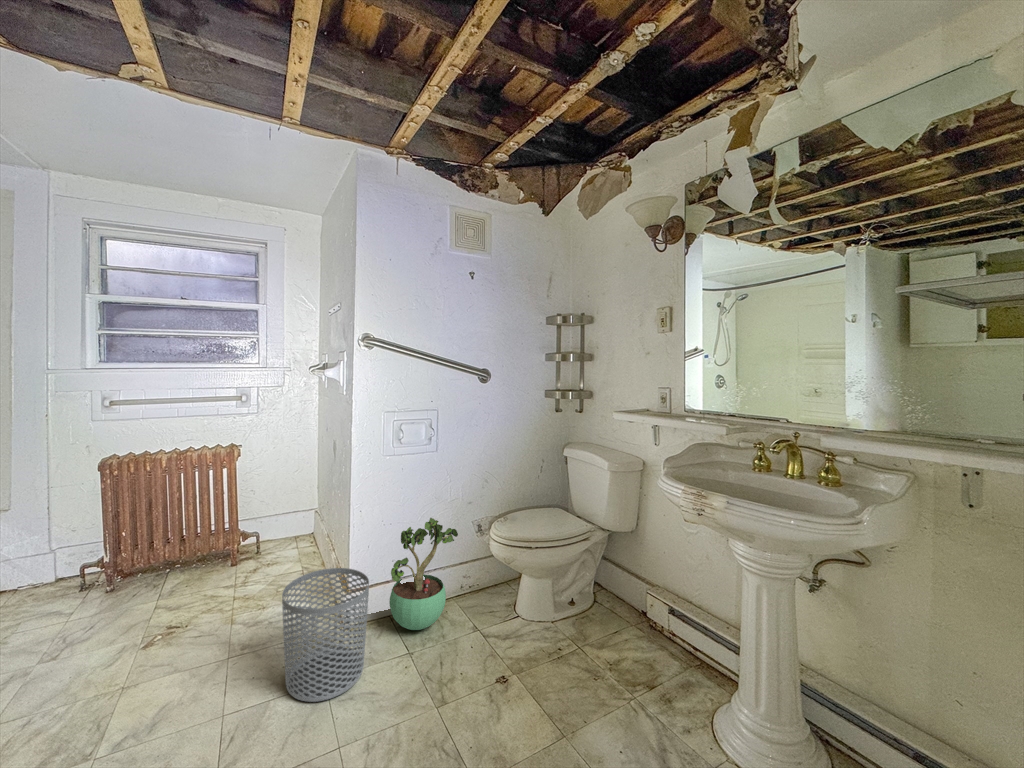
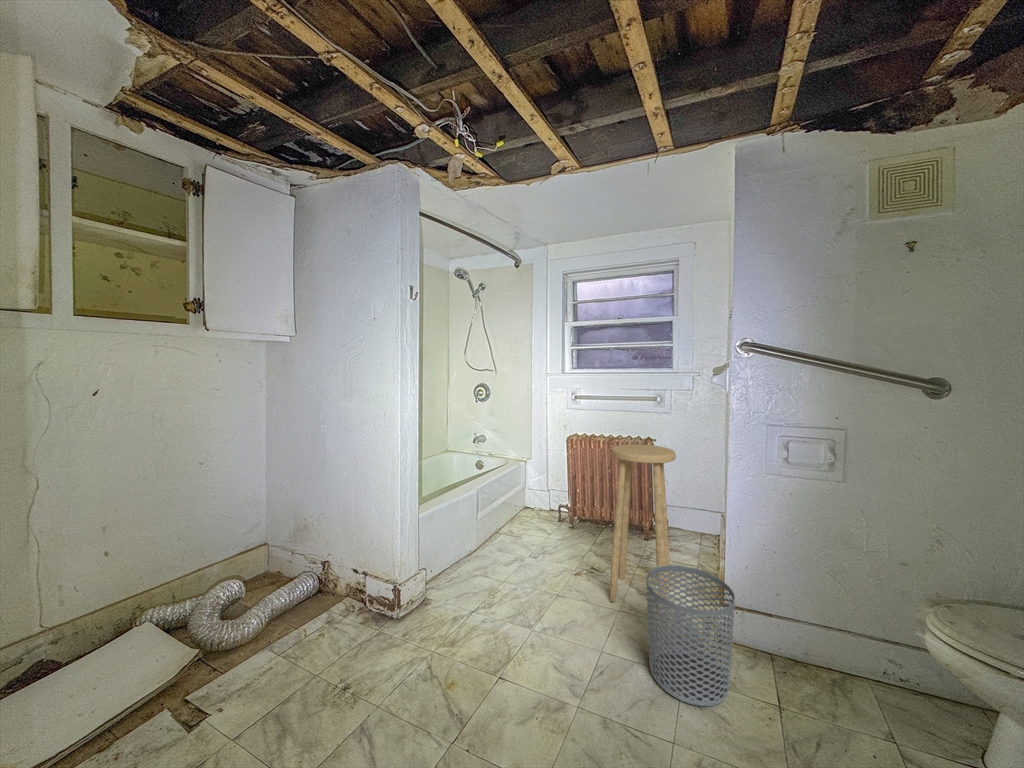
stool: none [209,451,293,654] -> present [609,444,676,613]
potted plant: present [389,518,458,630] -> none [770,558,887,702]

